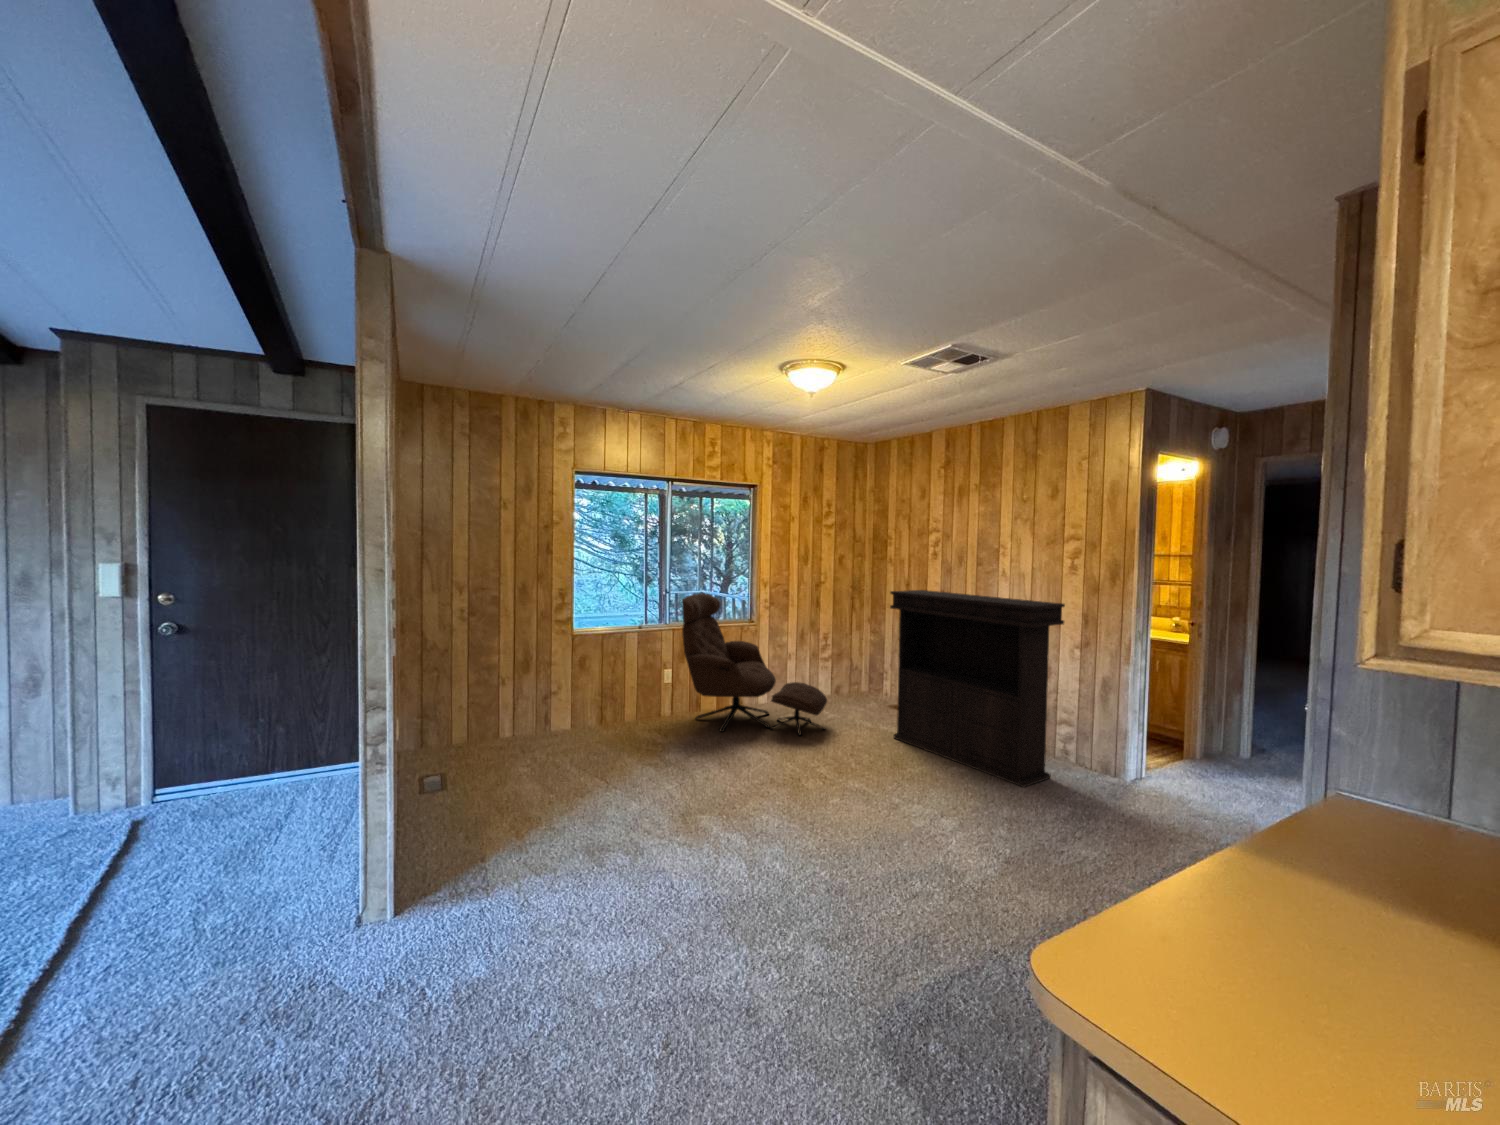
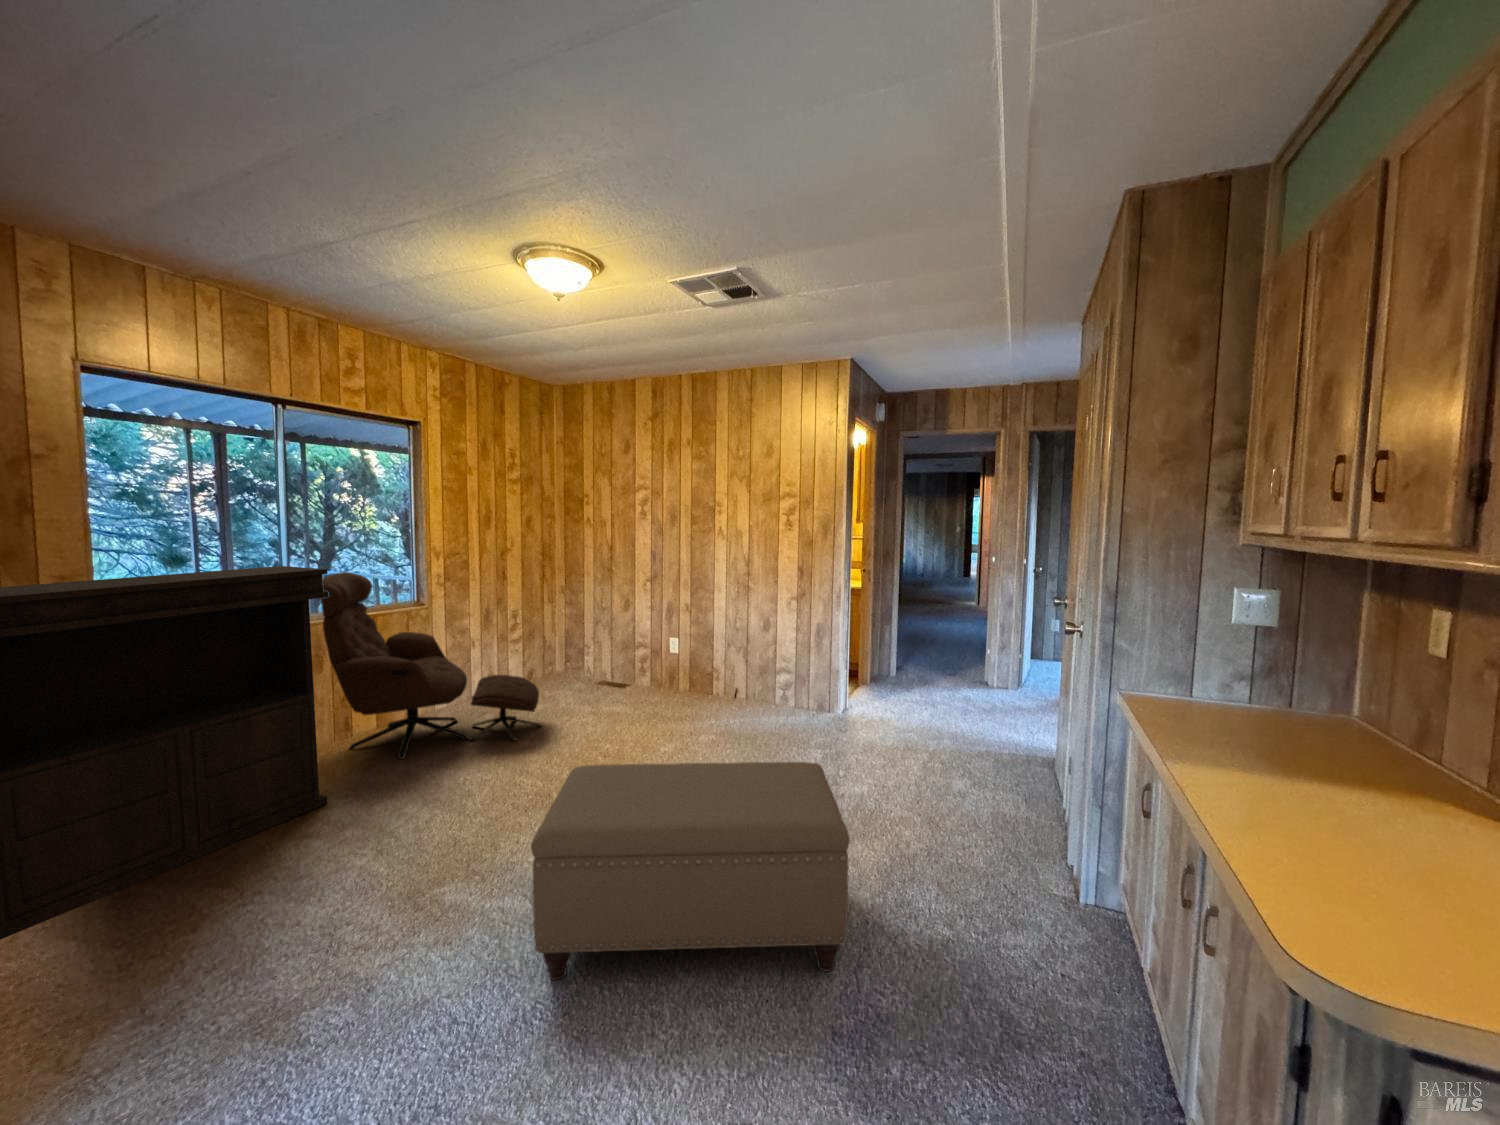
console table: present [890,590,1065,787] -> present [0,566,328,940]
ottoman: none [723,749,982,965] -> present [531,762,850,980]

